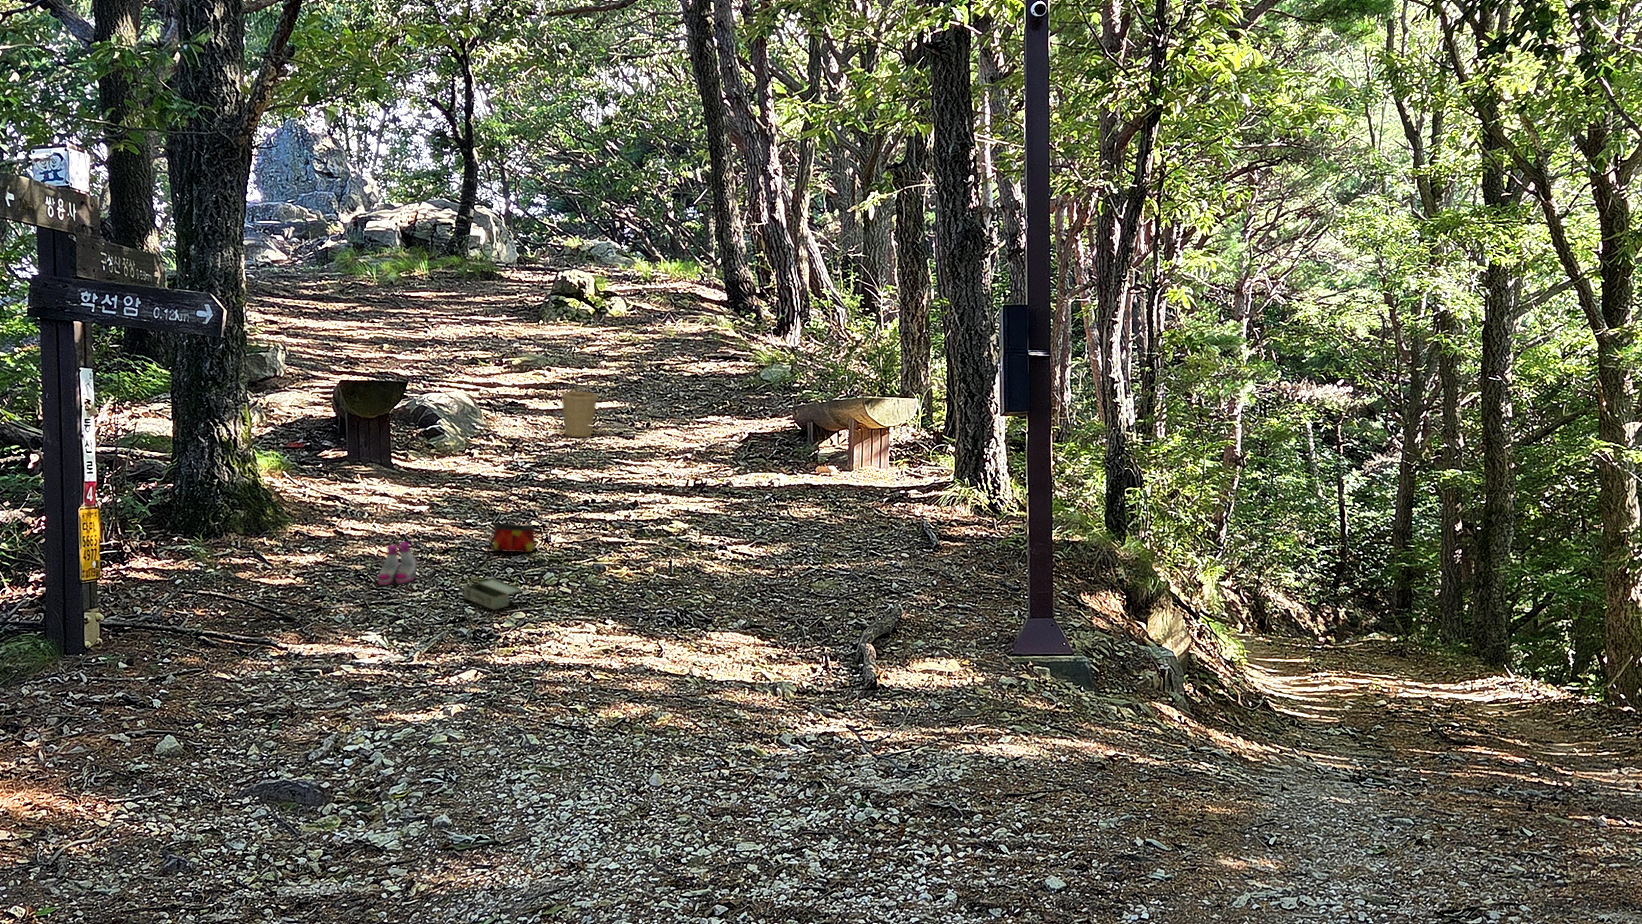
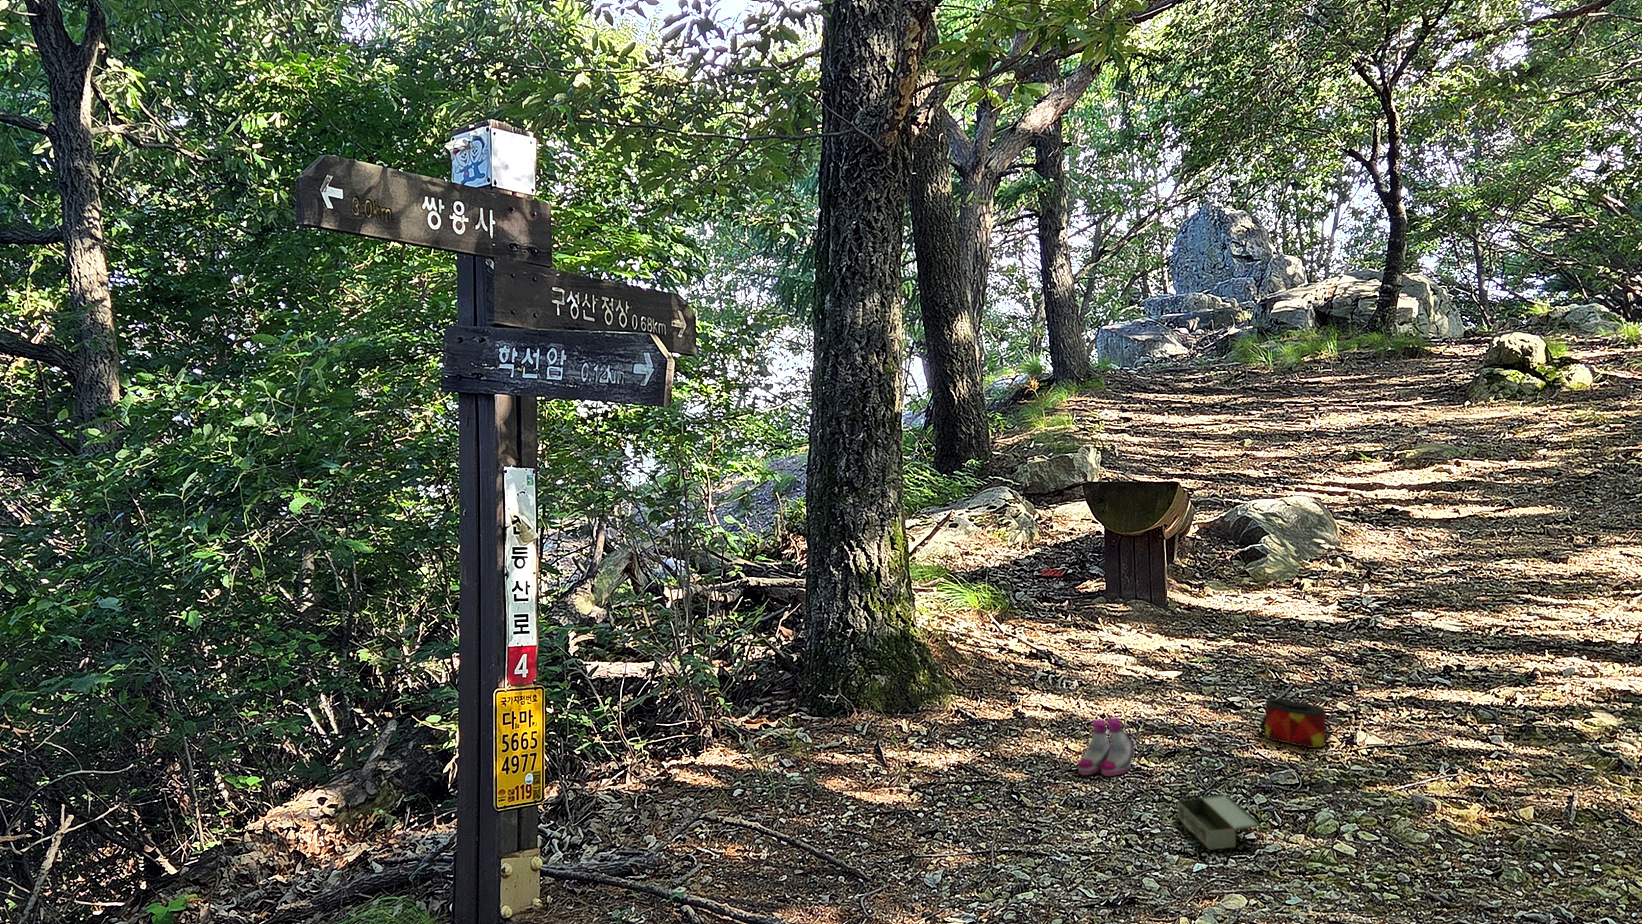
basket: present [561,387,597,437] -> none [1446,487,1503,561]

